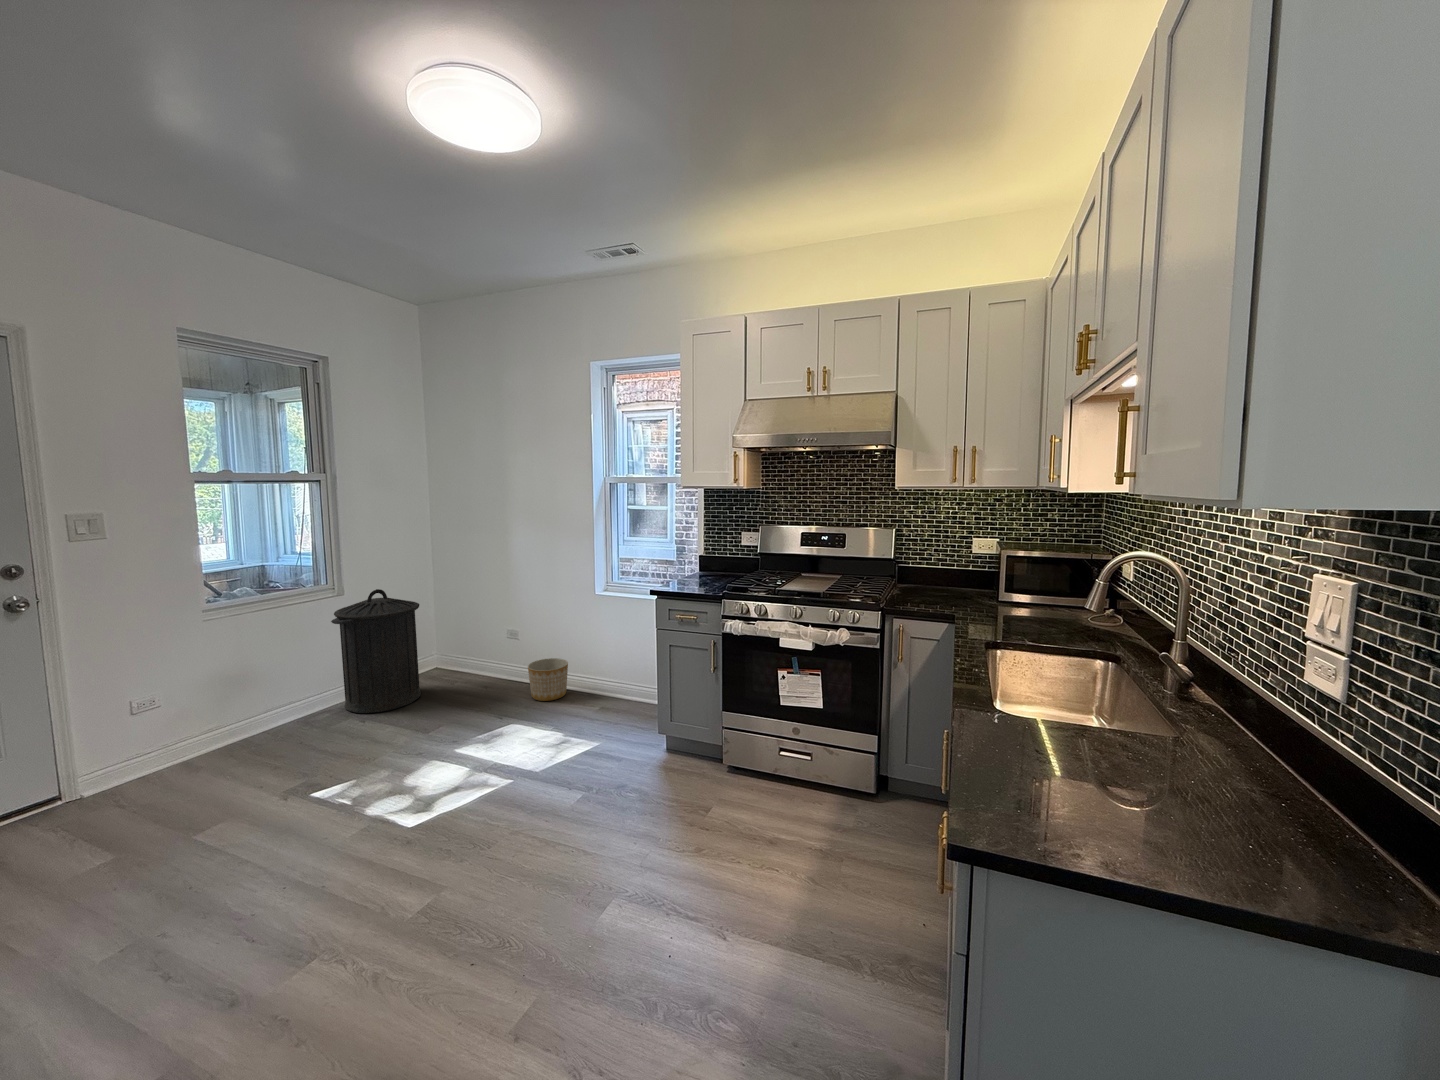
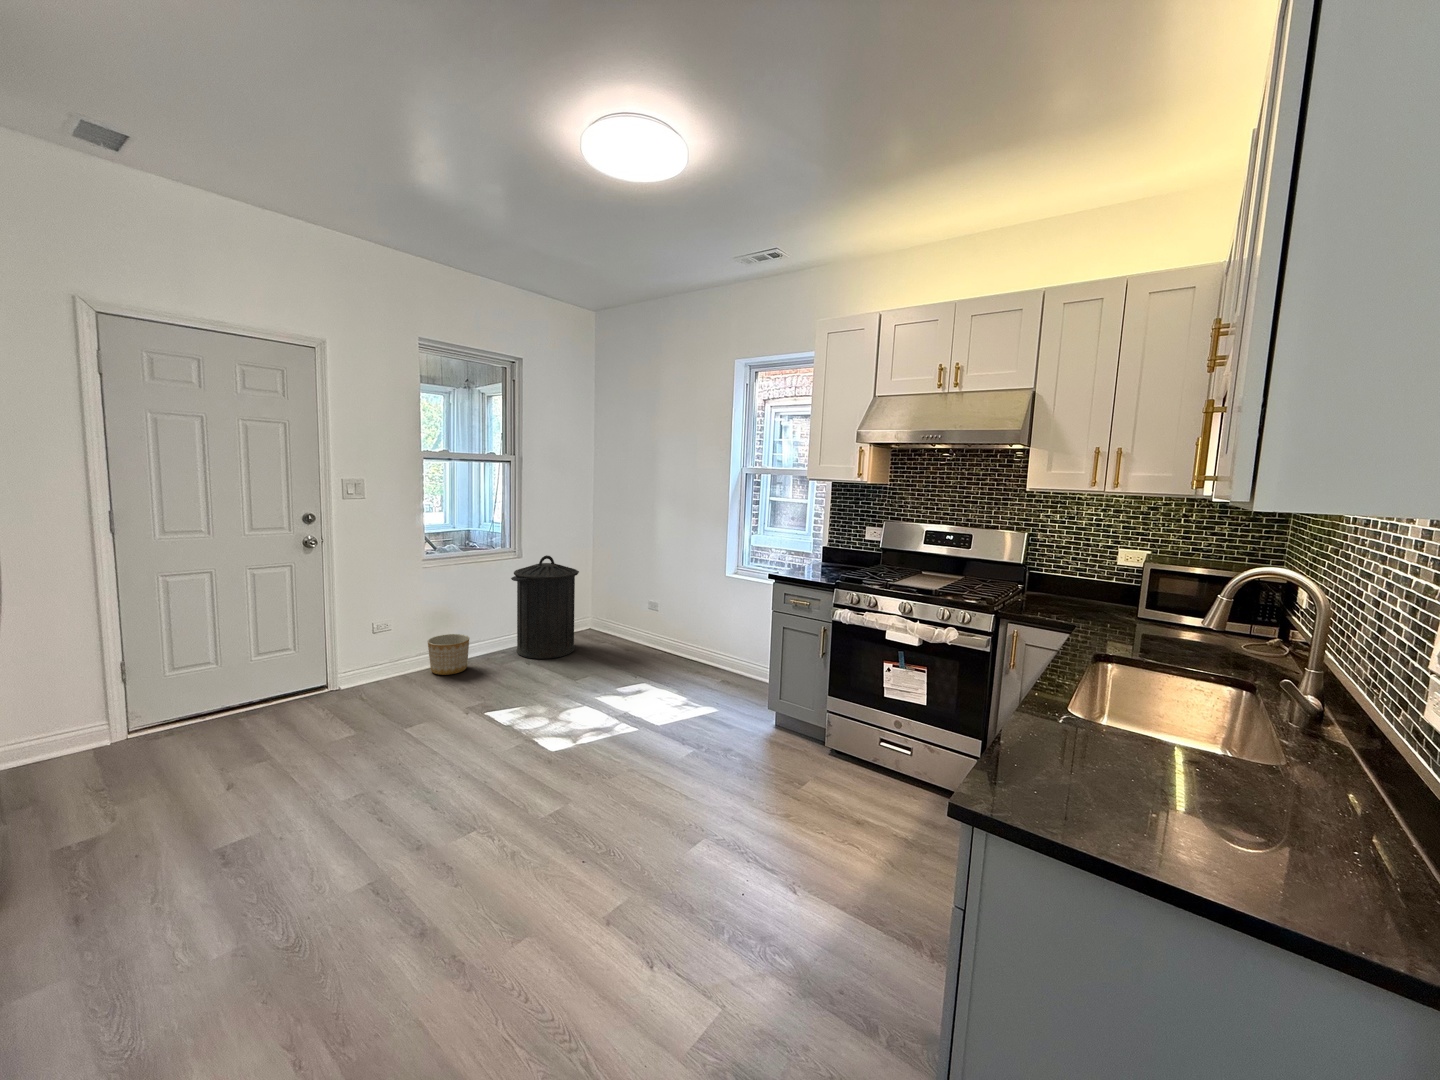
planter: present [528,658,568,701] -> present [428,634,469,675]

